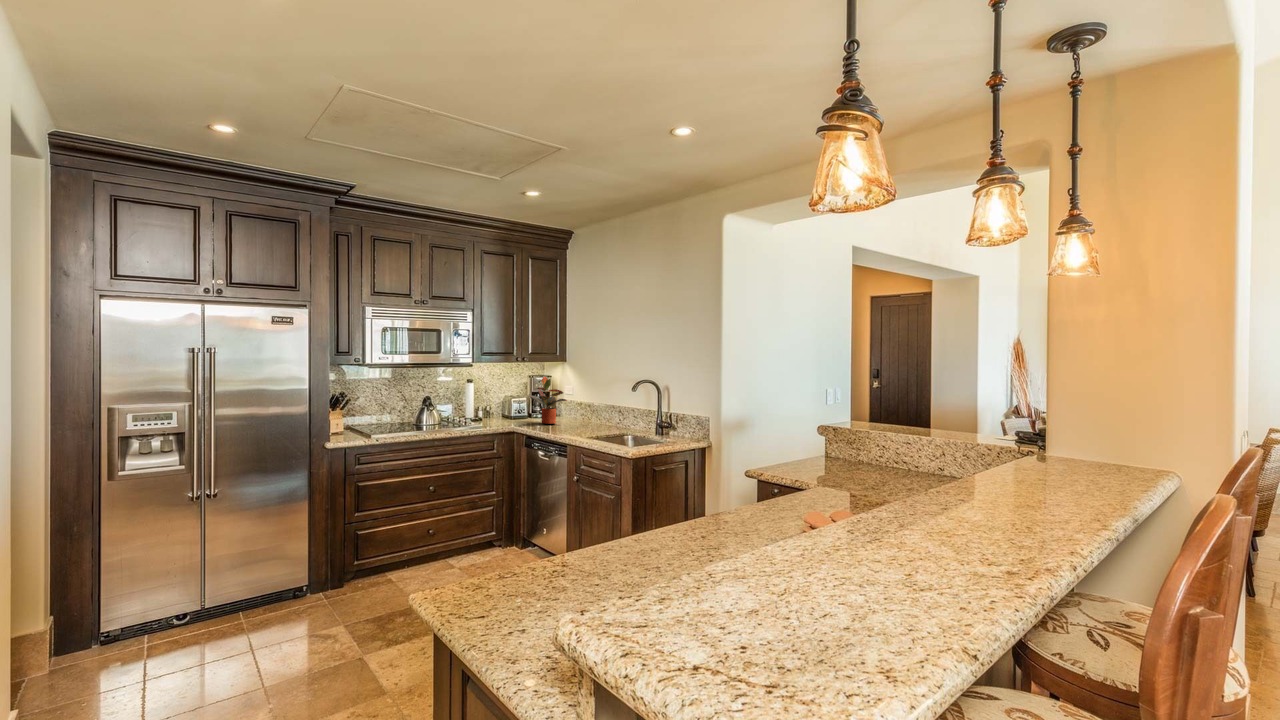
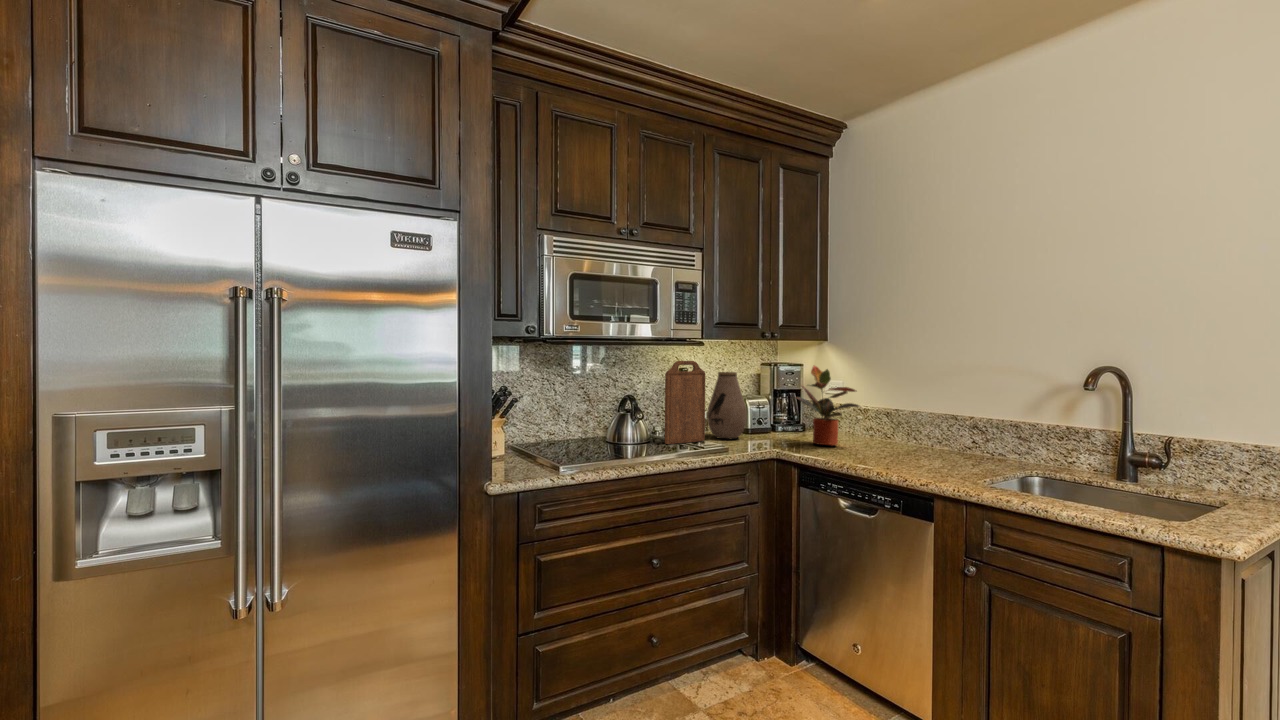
cutting board: none [447,375,475,425] -> present [665,361,705,444]
vase: none [480,381,504,422] -> present [707,372,747,439]

